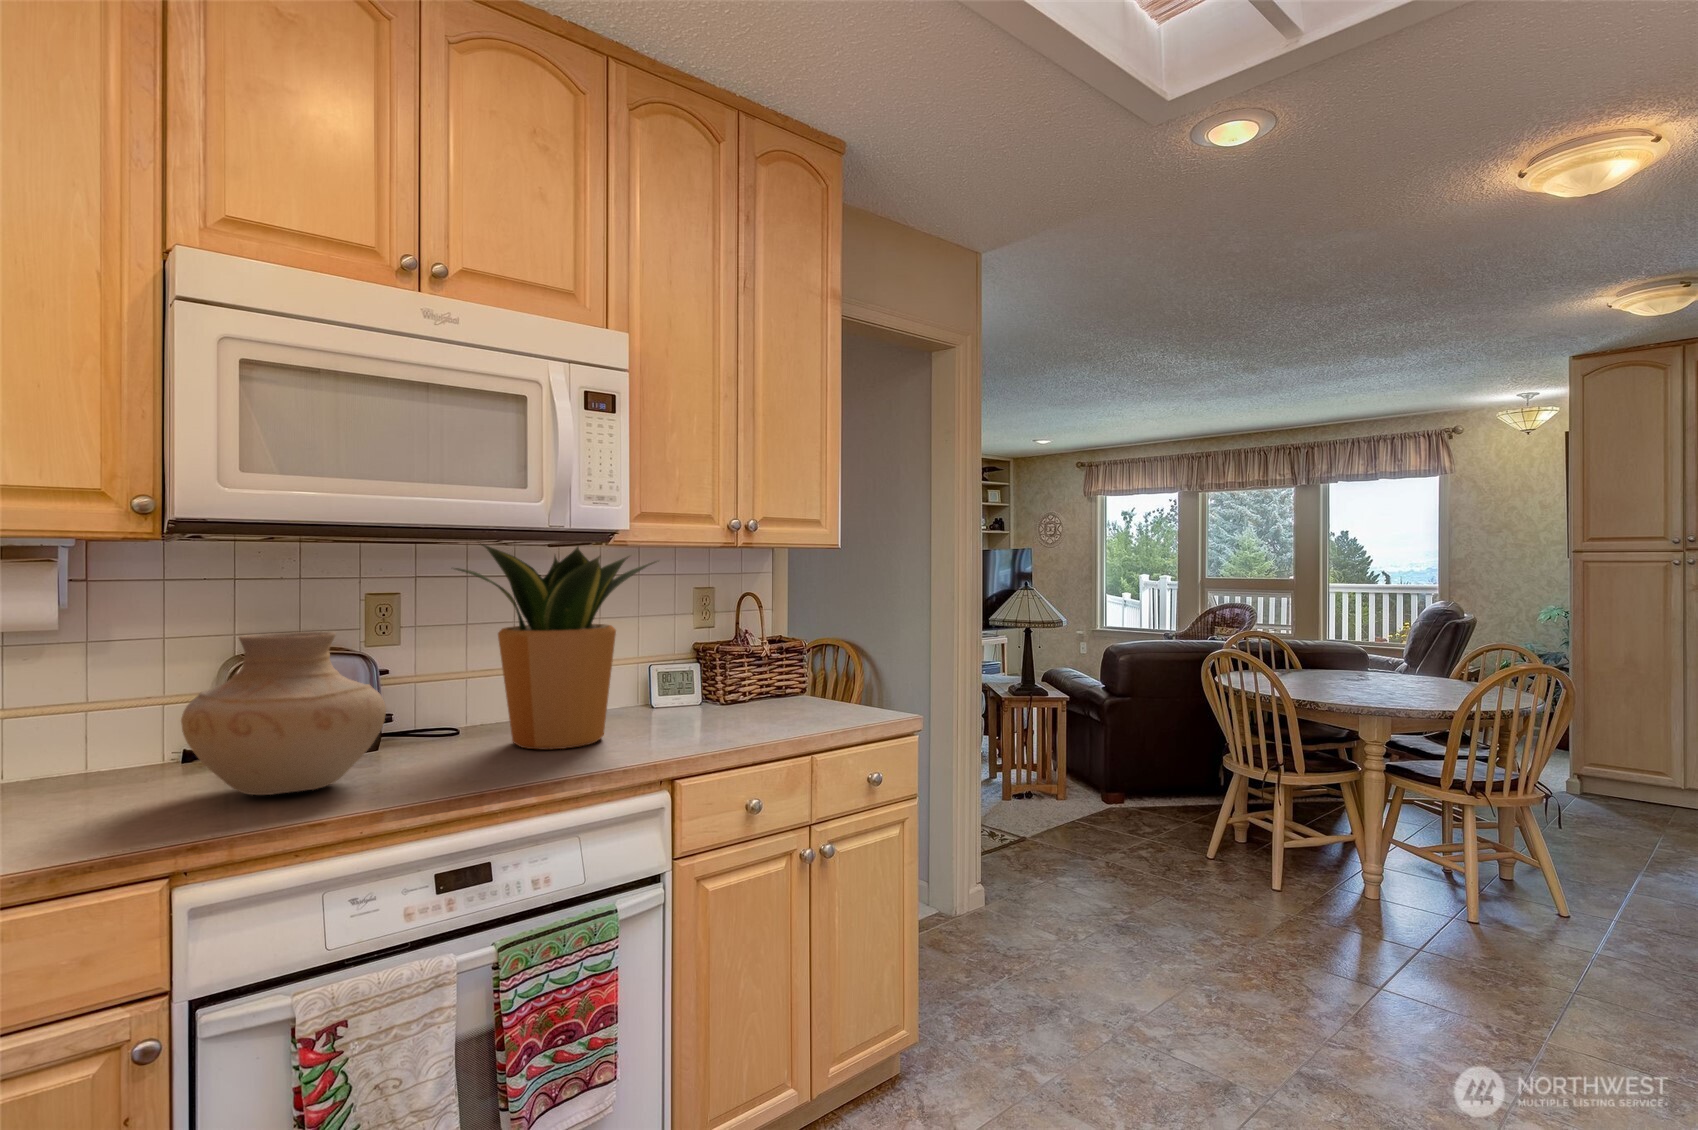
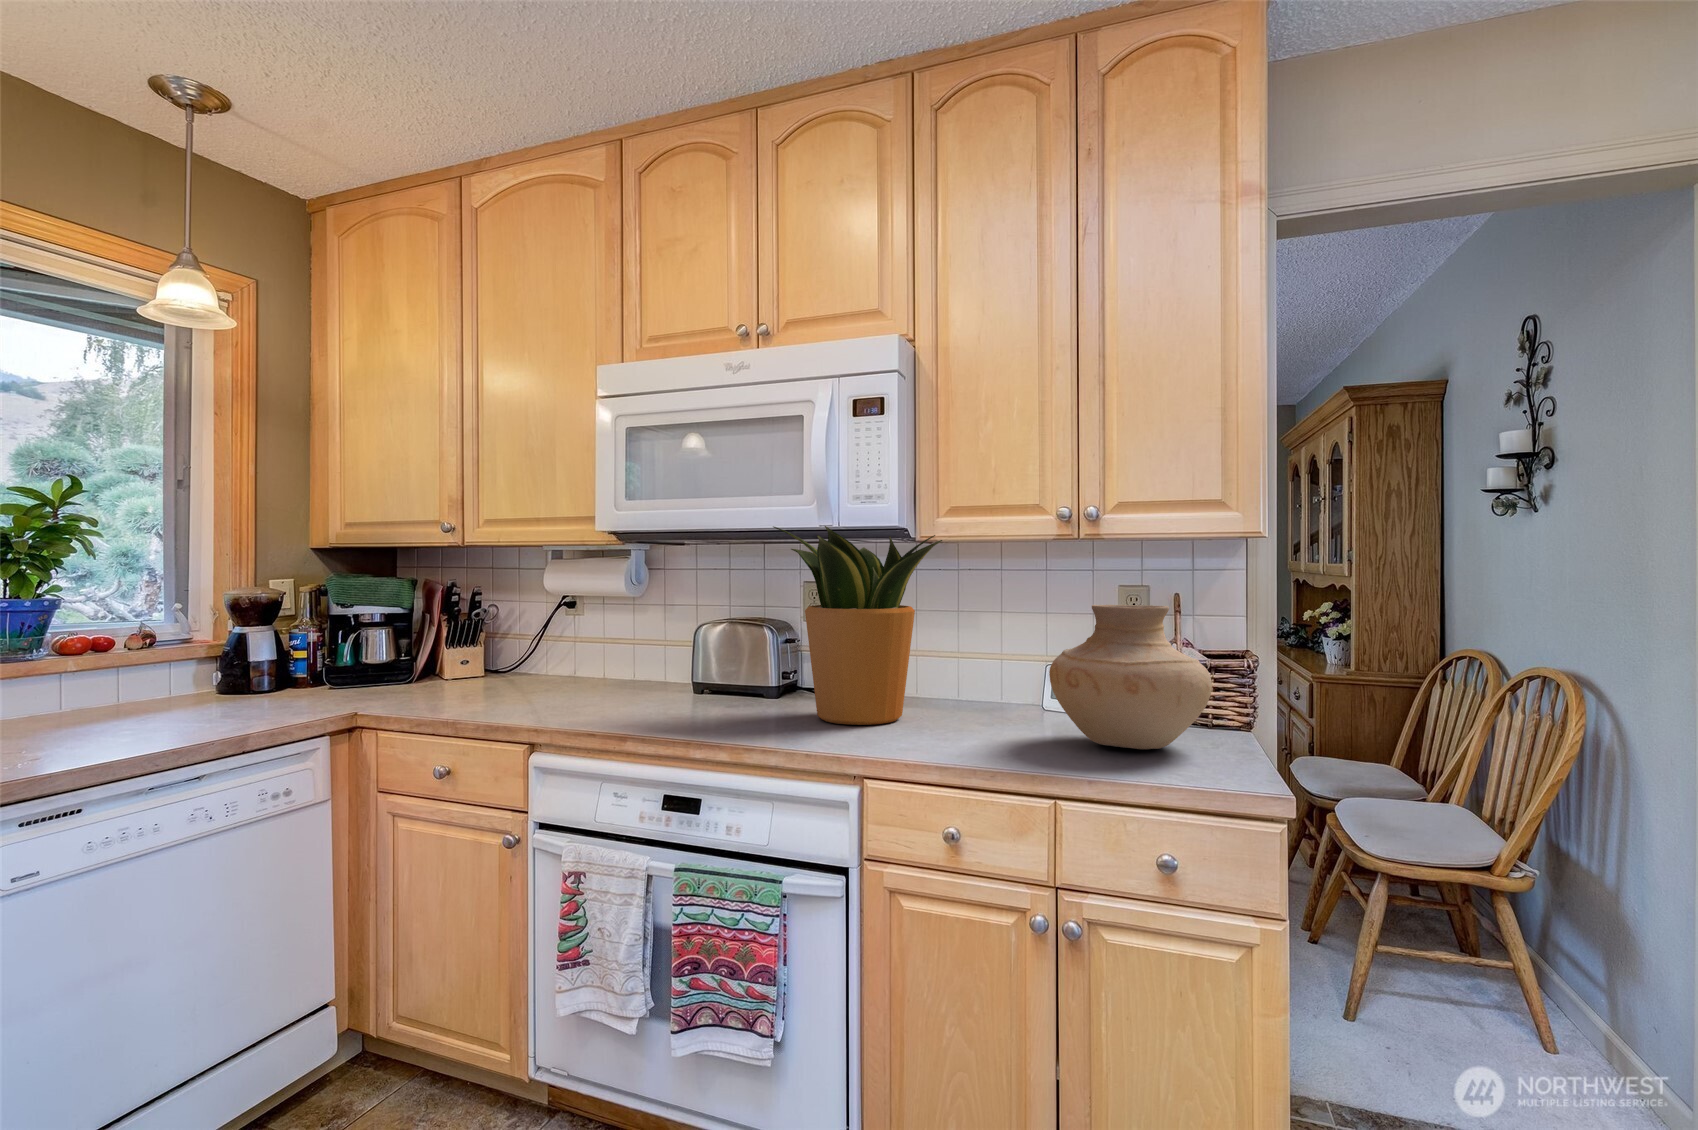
vase: present [181,631,386,795] -> present [1049,605,1212,749]

